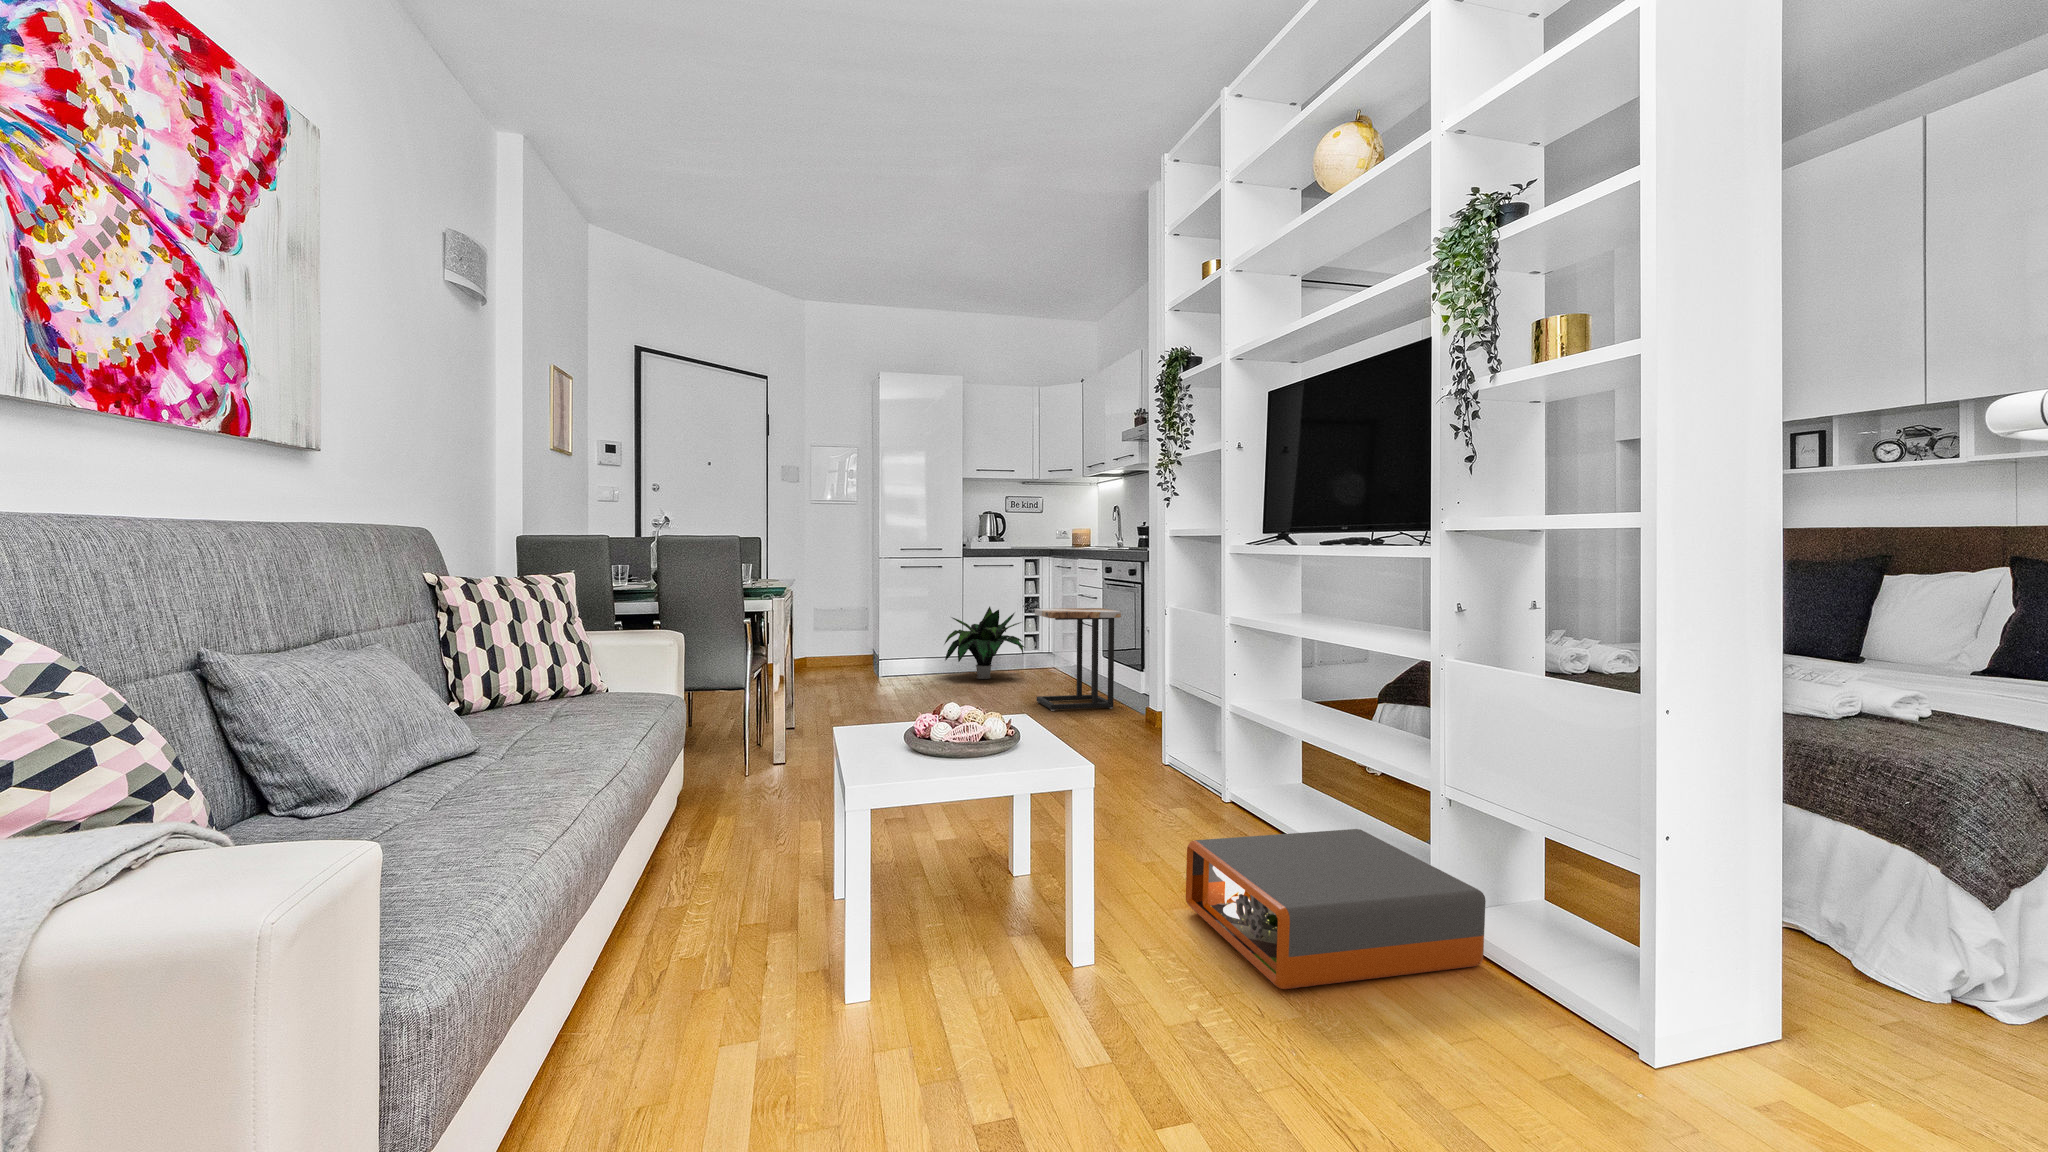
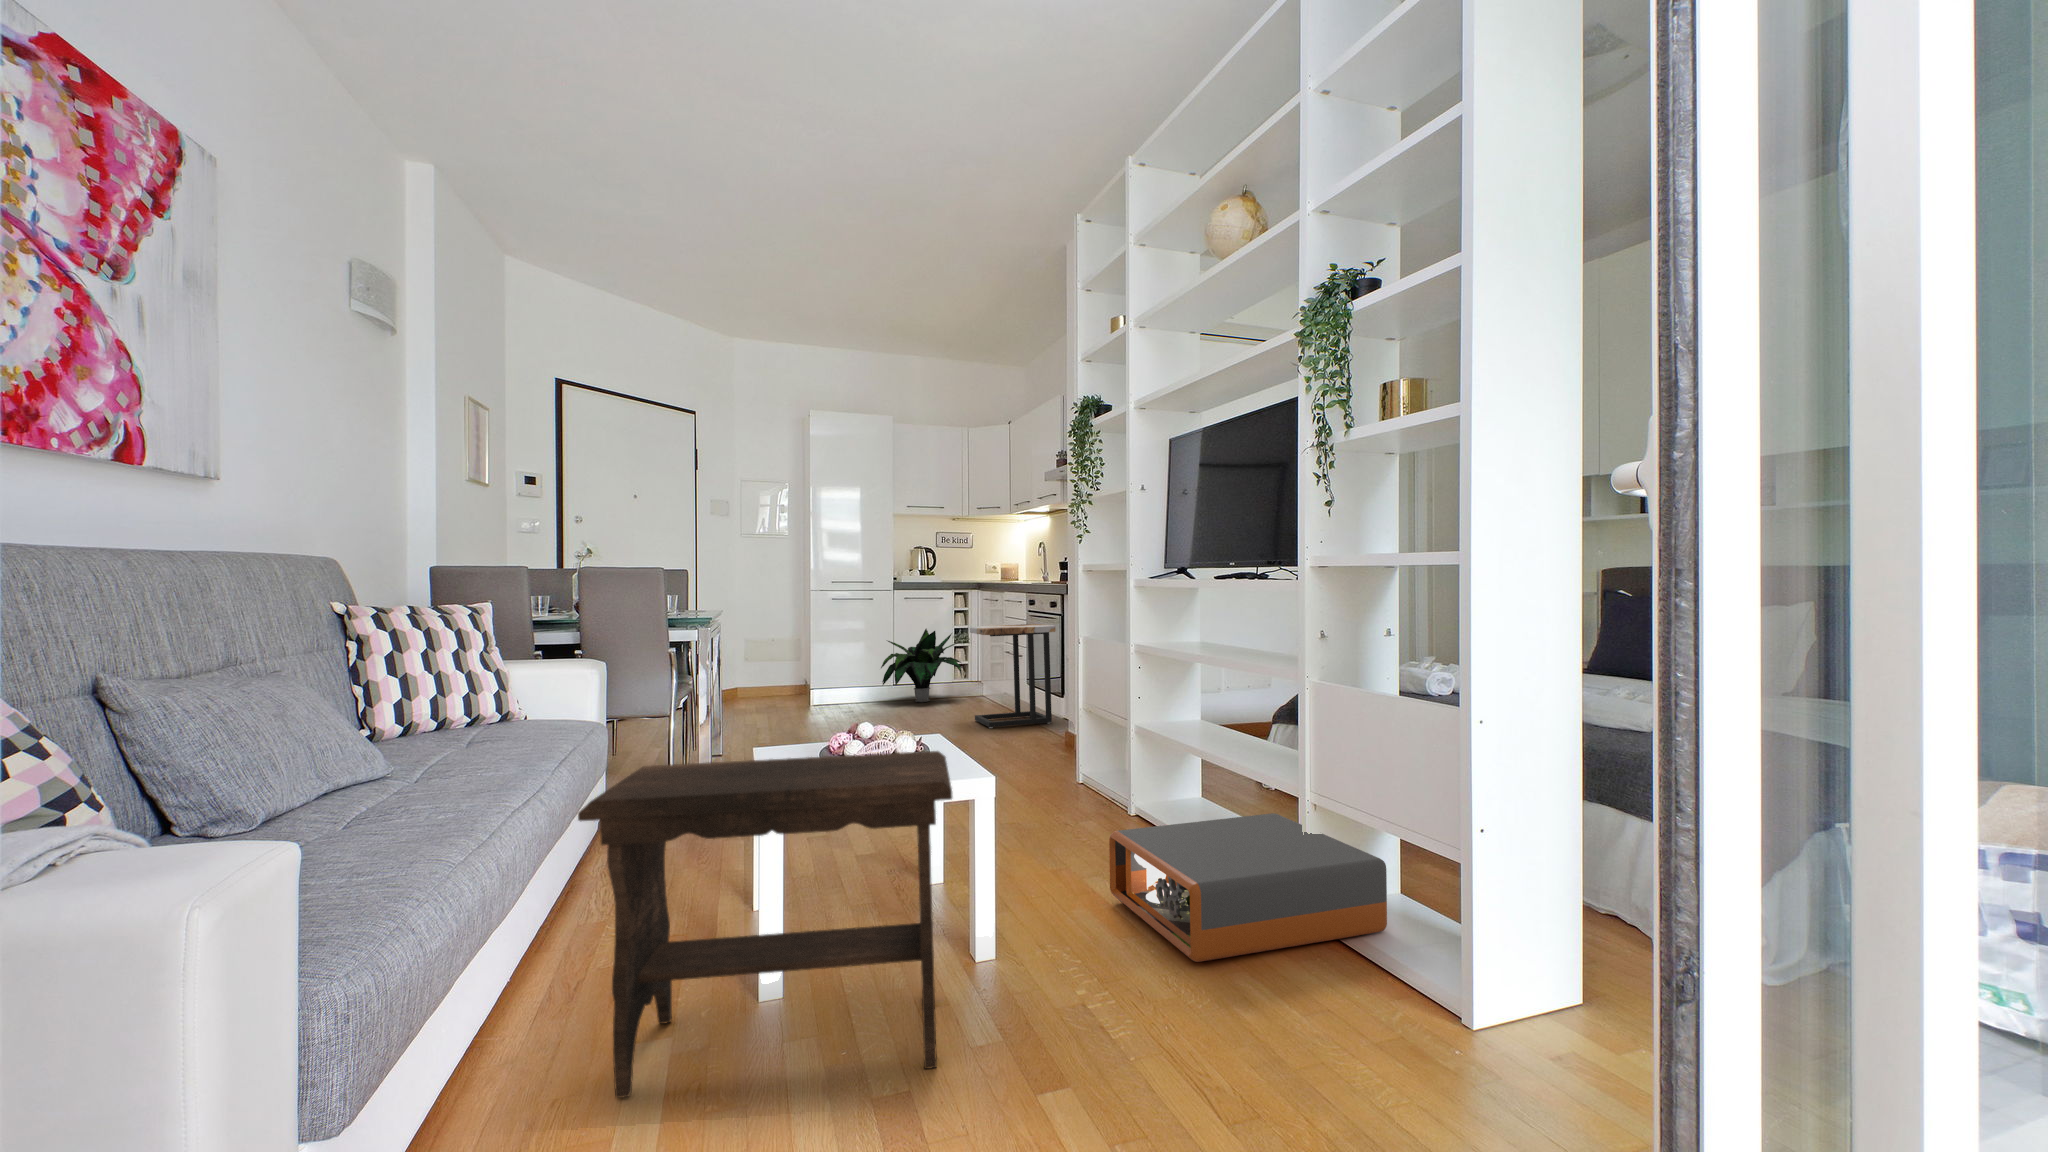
footstool: none [660,759,1043,1104] -> present [578,751,952,1098]

